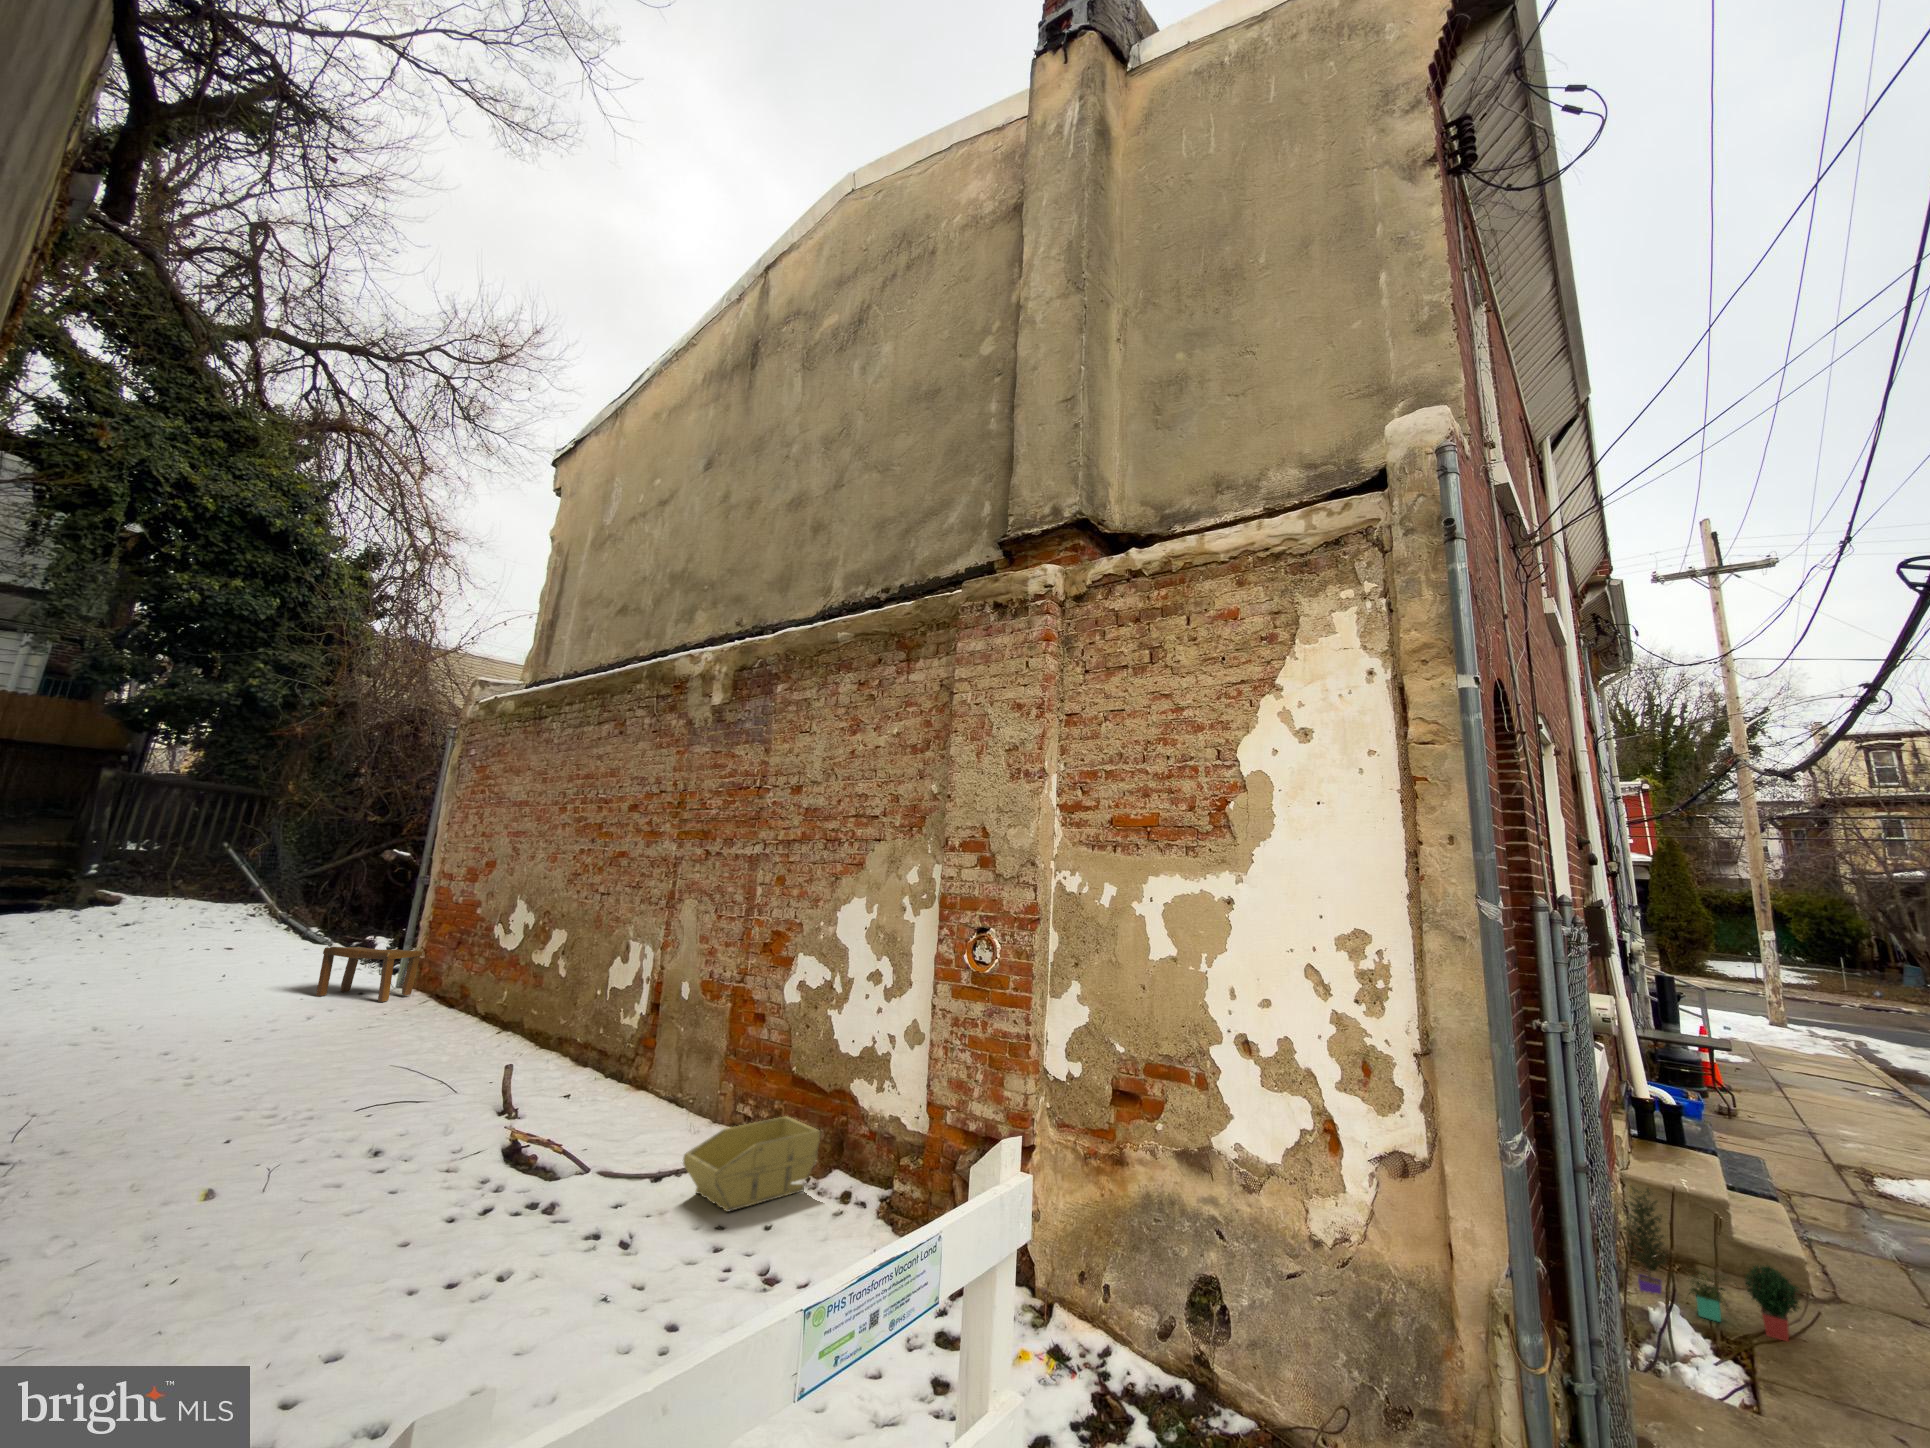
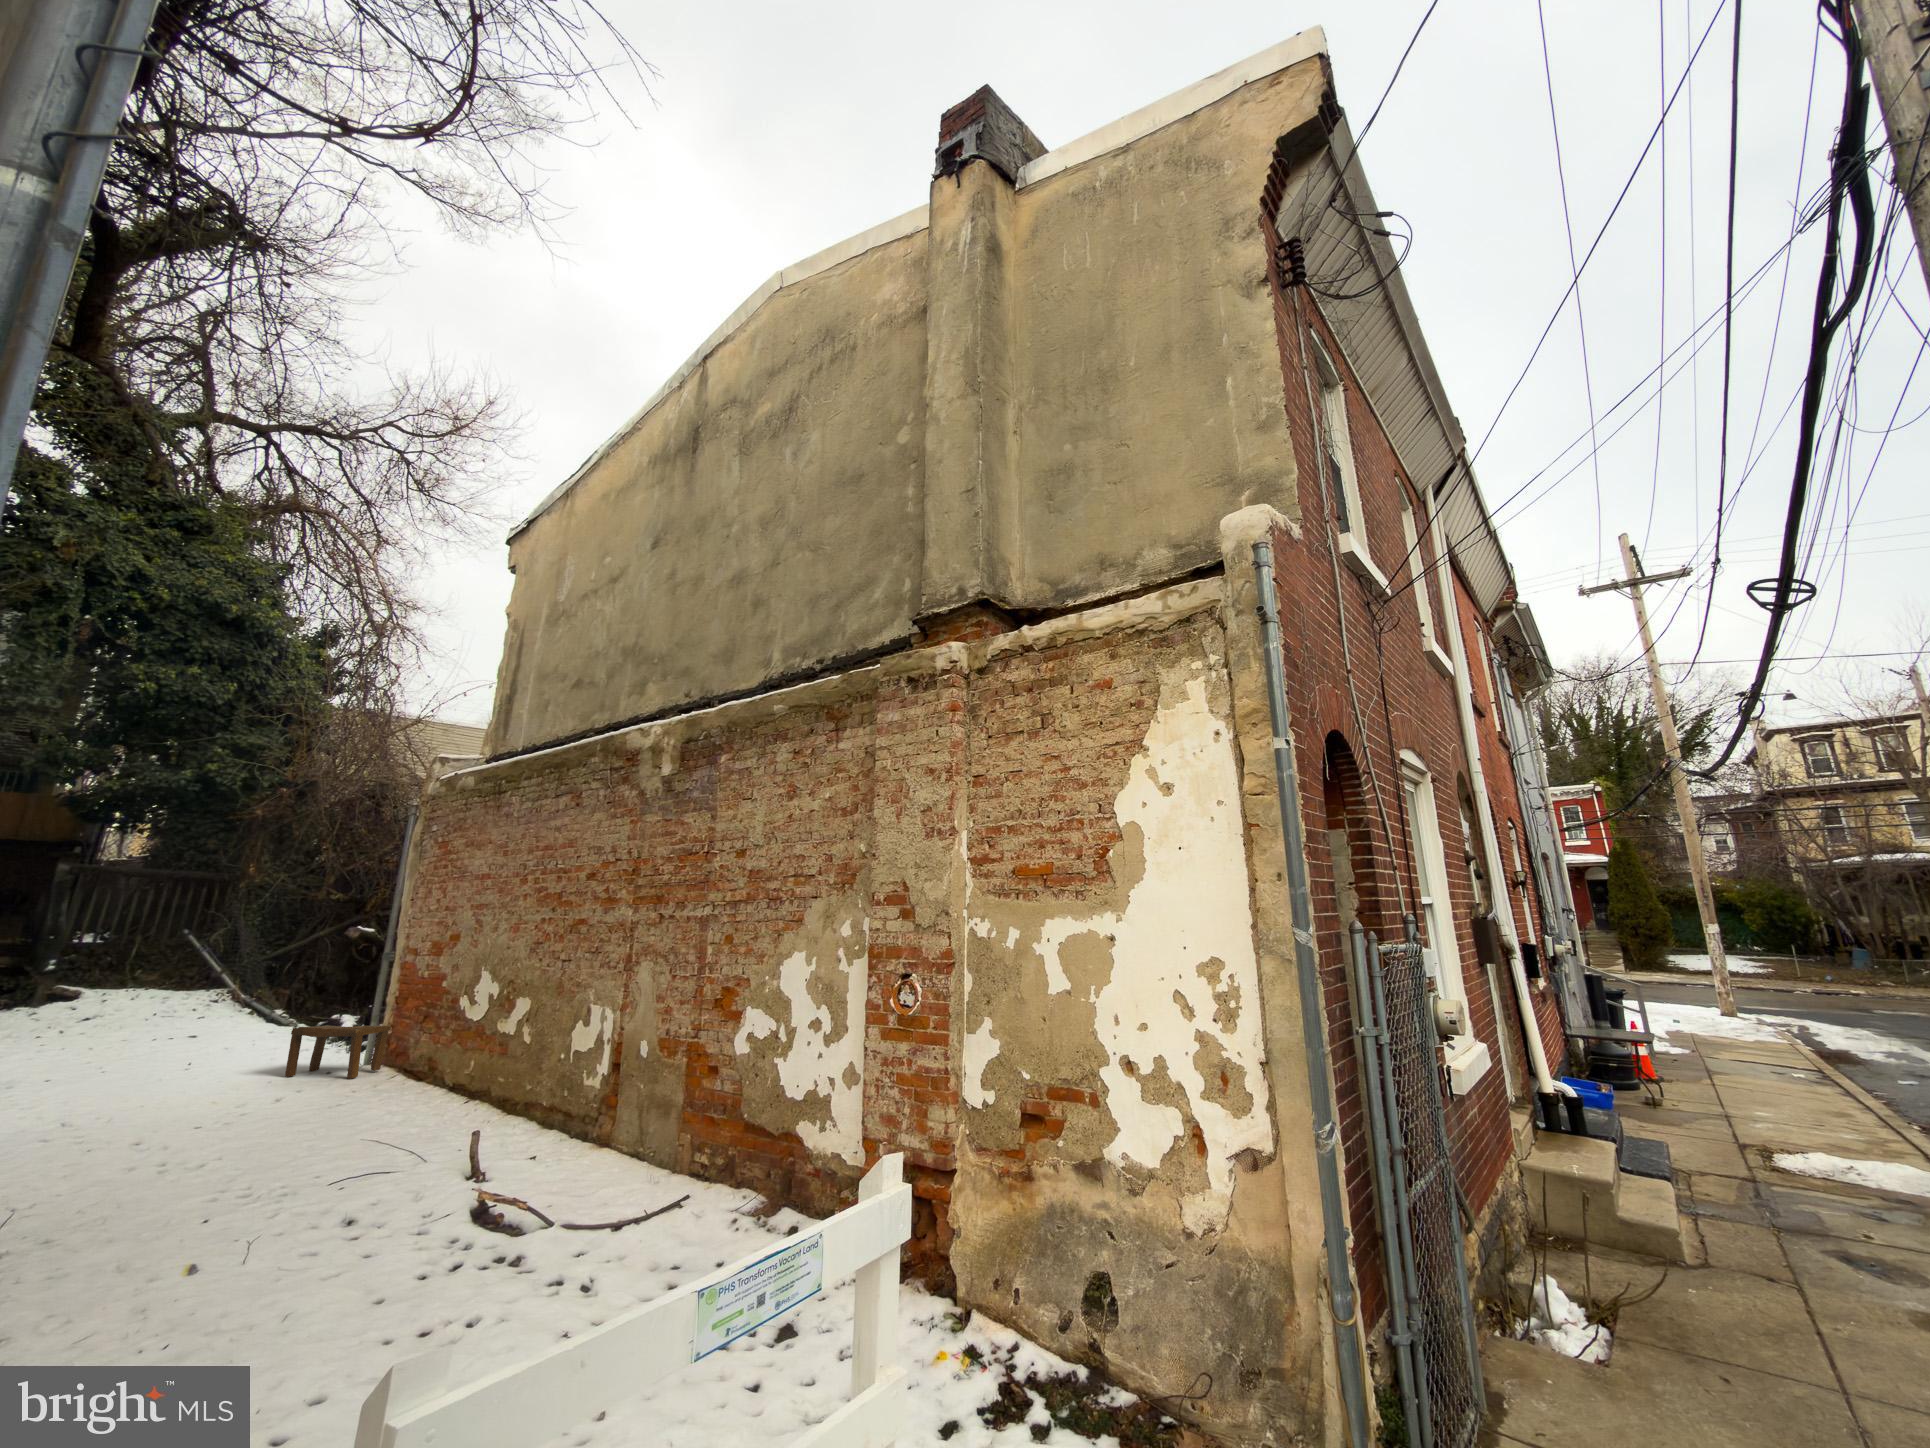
storage bin: present [683,1116,821,1212] -> none [641,1160,771,1252]
potted plant: present [1623,1186,1800,1341] -> none [1513,1174,1669,1307]

